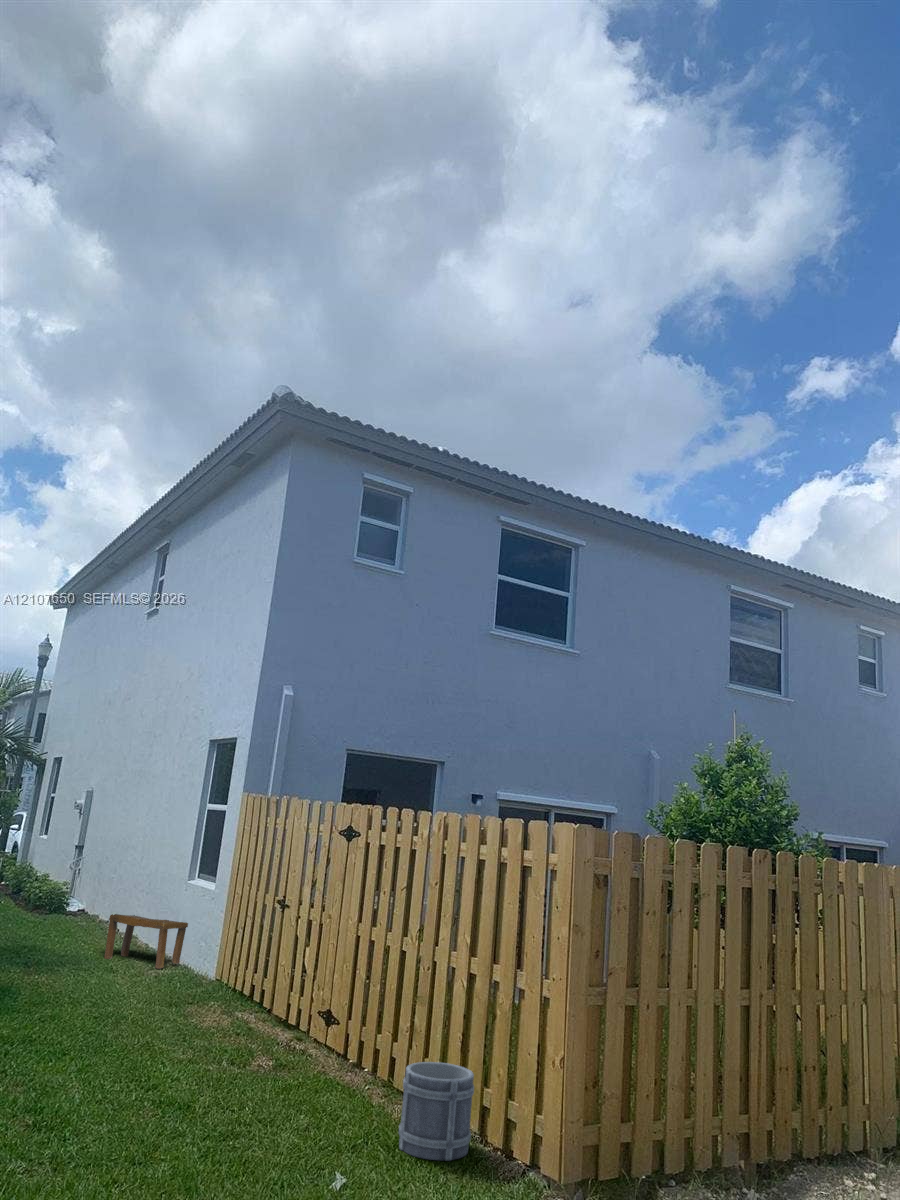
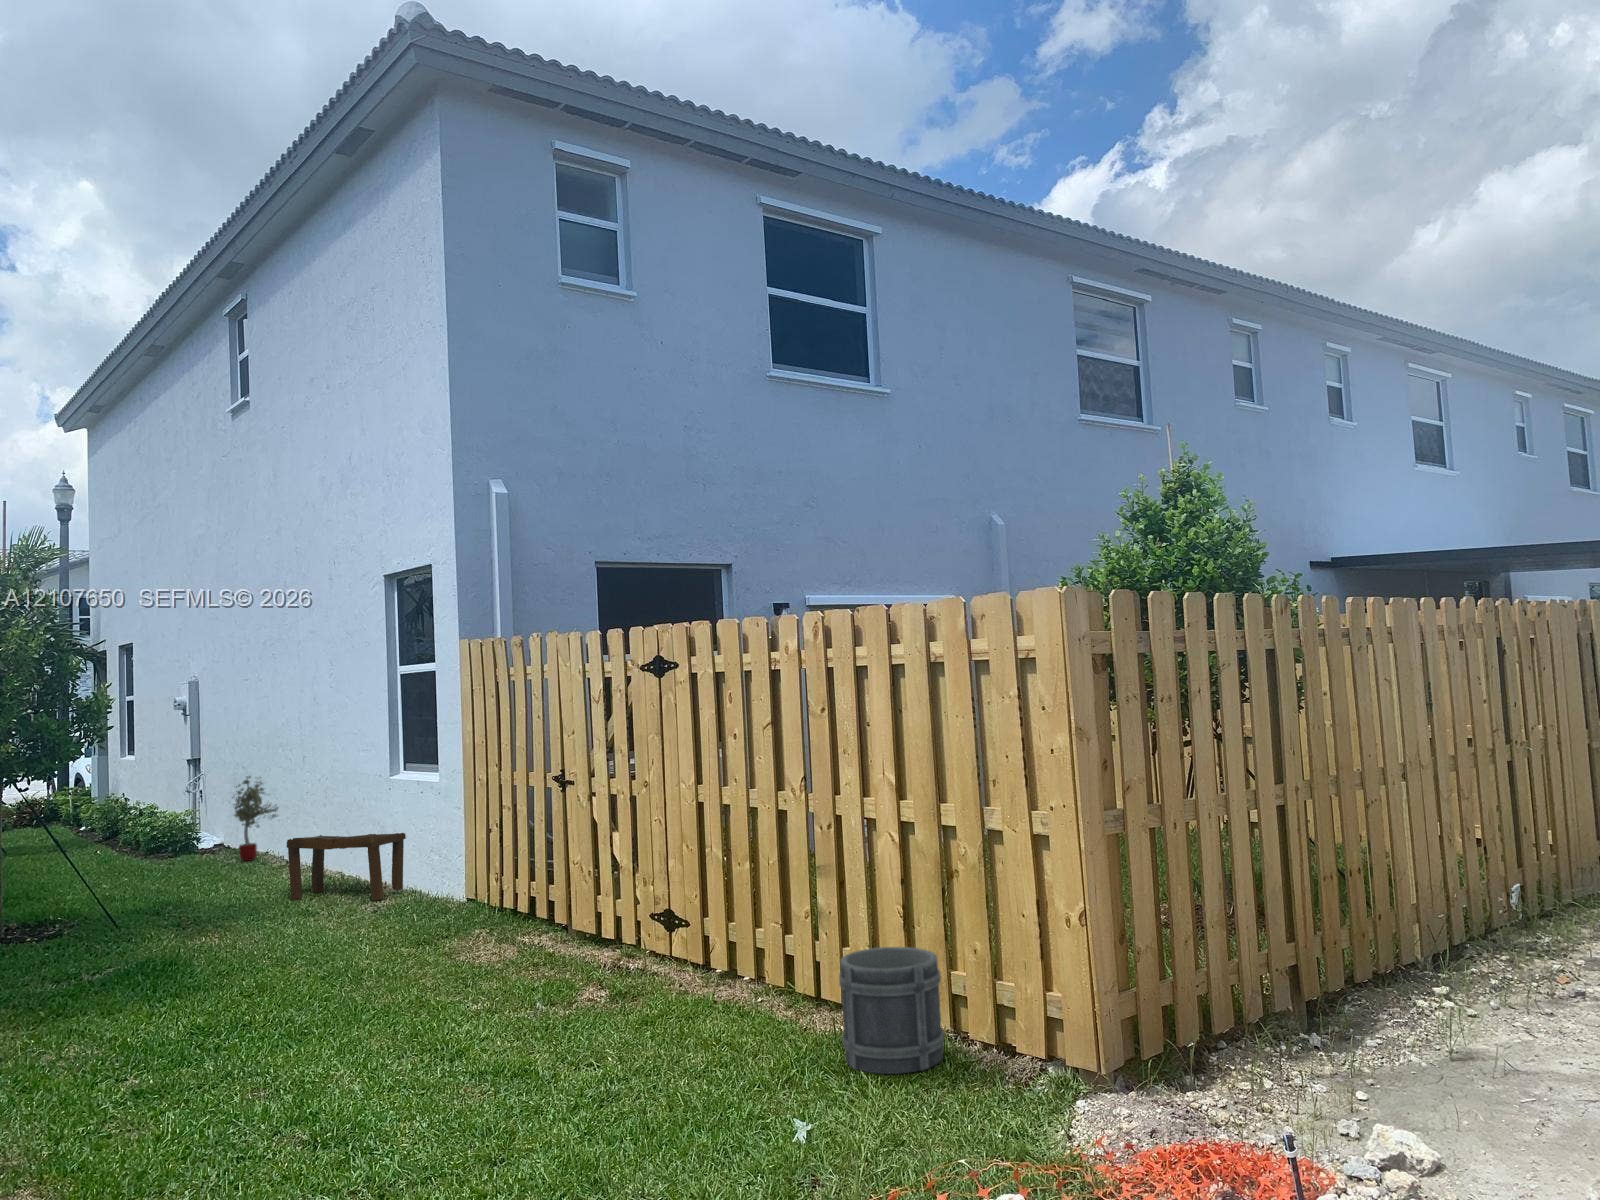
potted tree: none [87,864,121,925] -> present [232,776,278,861]

